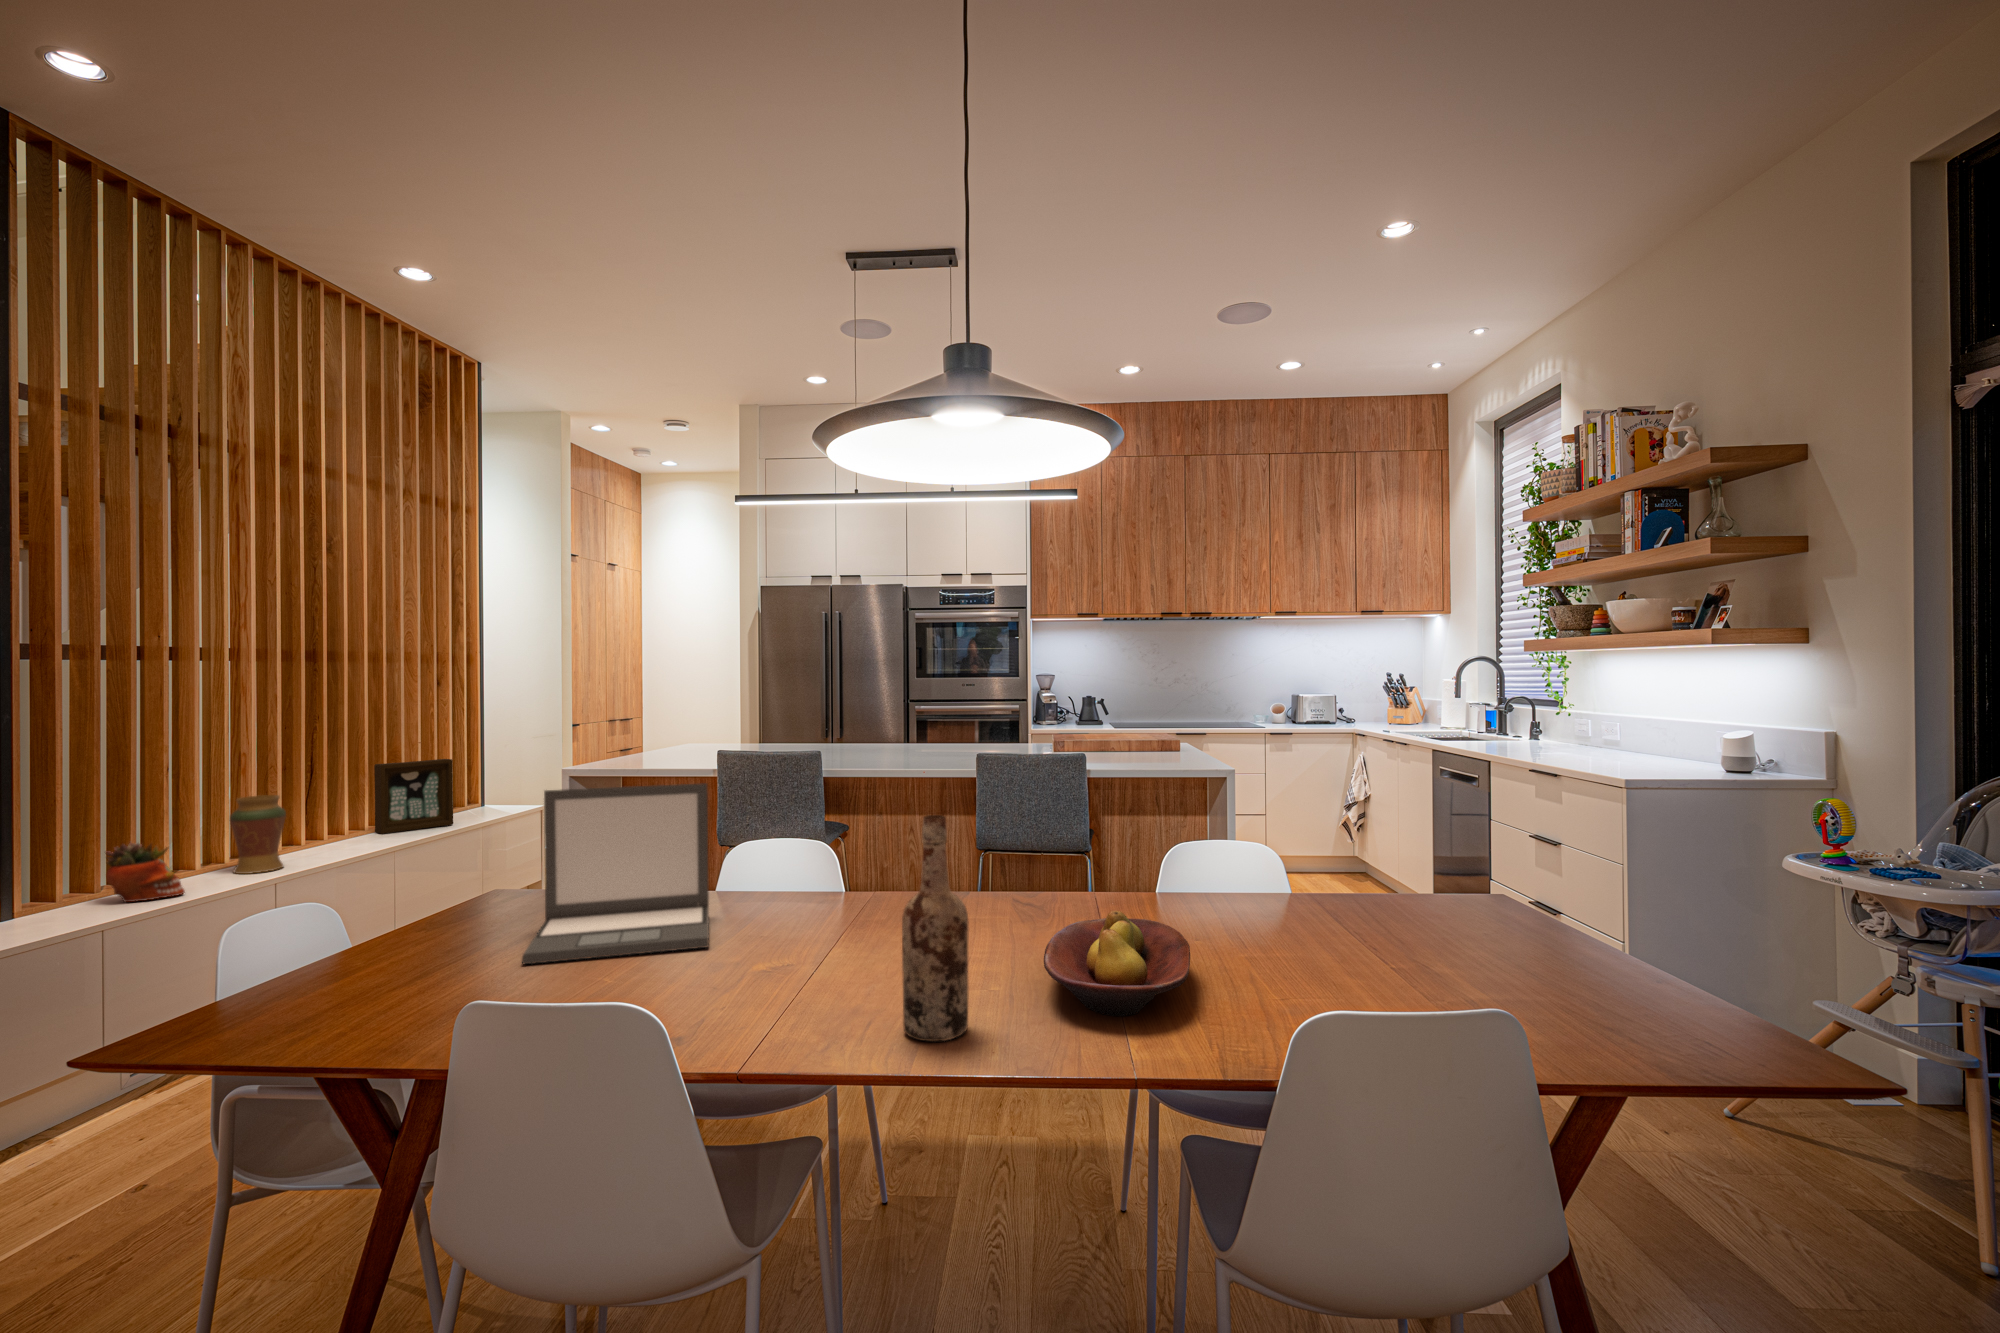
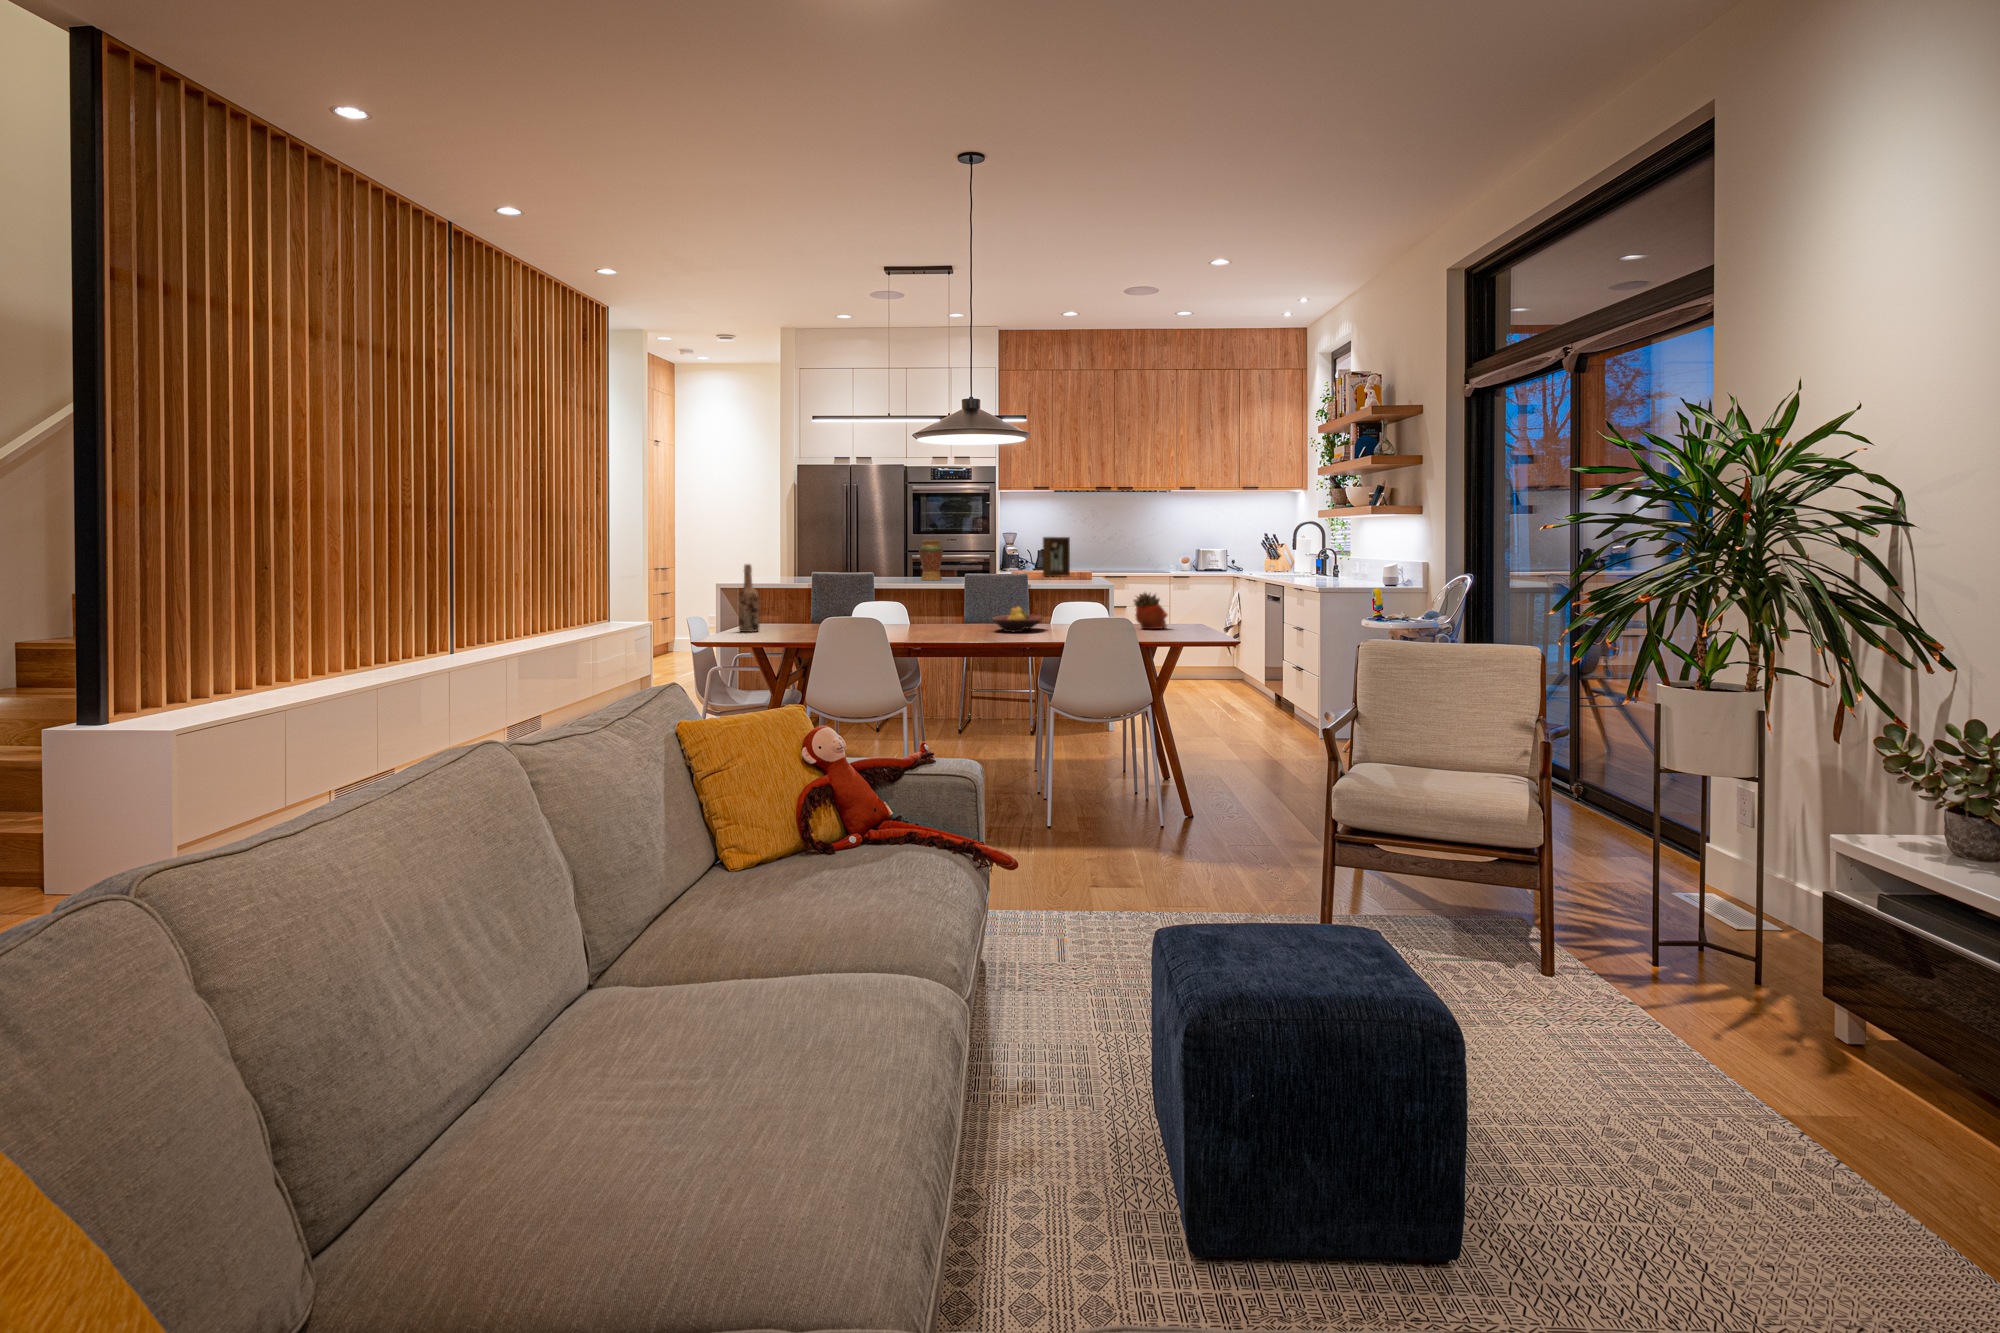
picture frame: present [374,759,453,834] -> present [1043,537,1070,577]
laptop: present [522,783,709,964] -> none [788,568,863,629]
decorative vase: present [230,795,286,874] -> present [919,540,943,580]
wine bottle: present [902,815,969,1042] -> present [738,564,759,632]
succulent planter: present [105,842,185,902] -> present [1134,593,1167,629]

